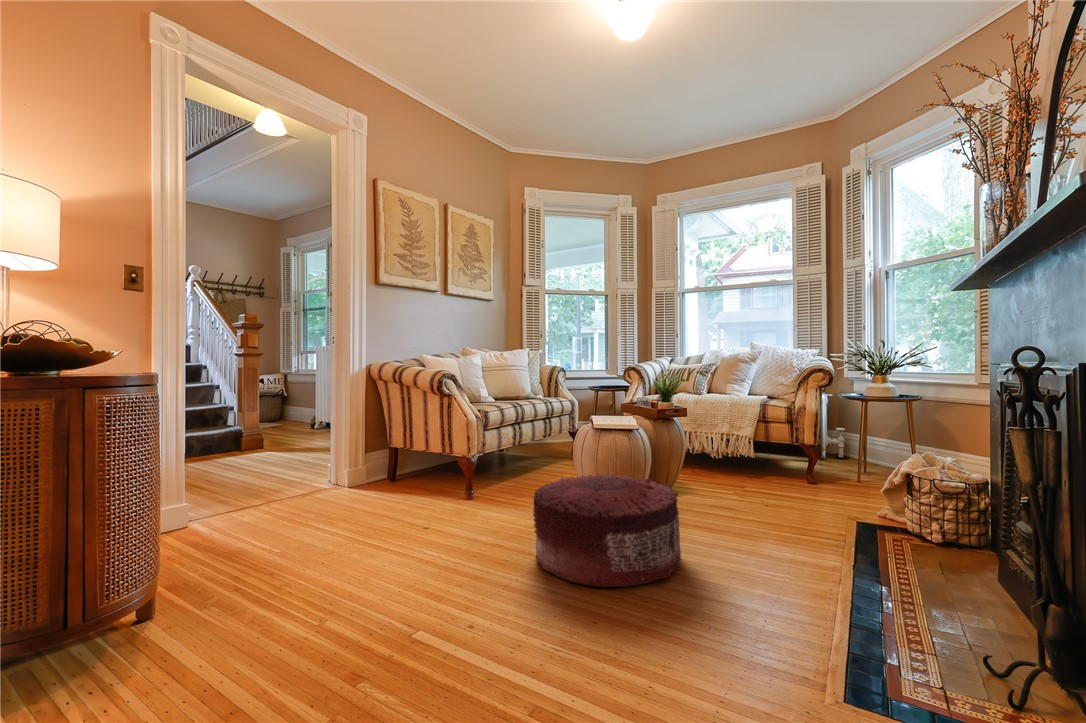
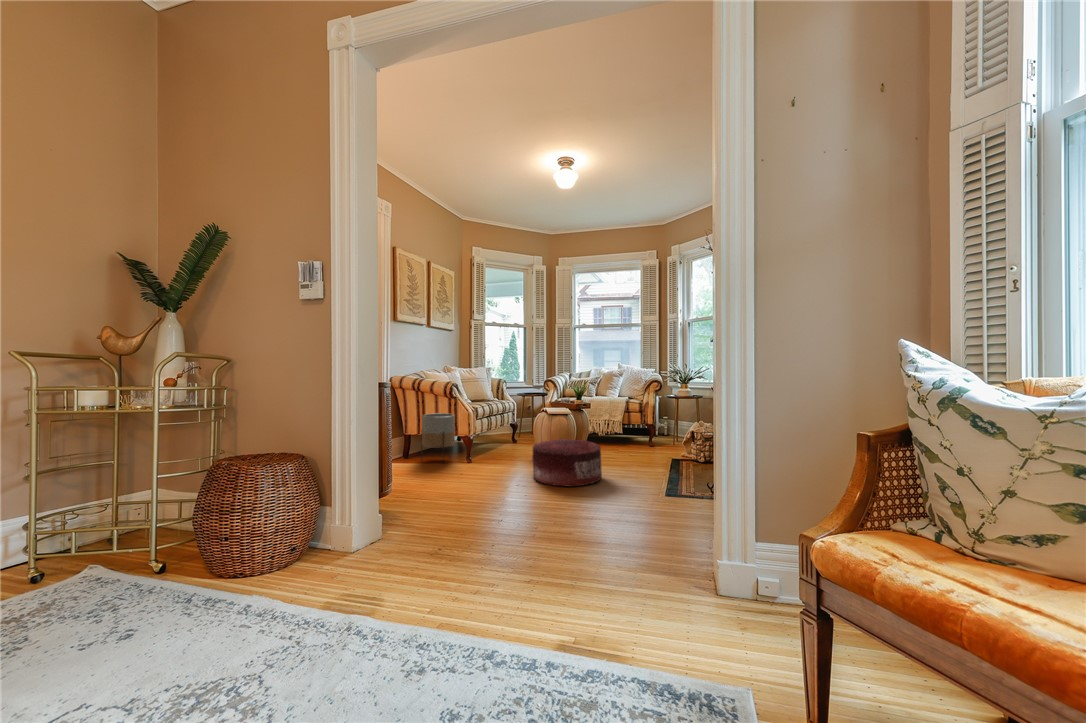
planter: none [391,420,445,505] -> present [421,413,455,460]

